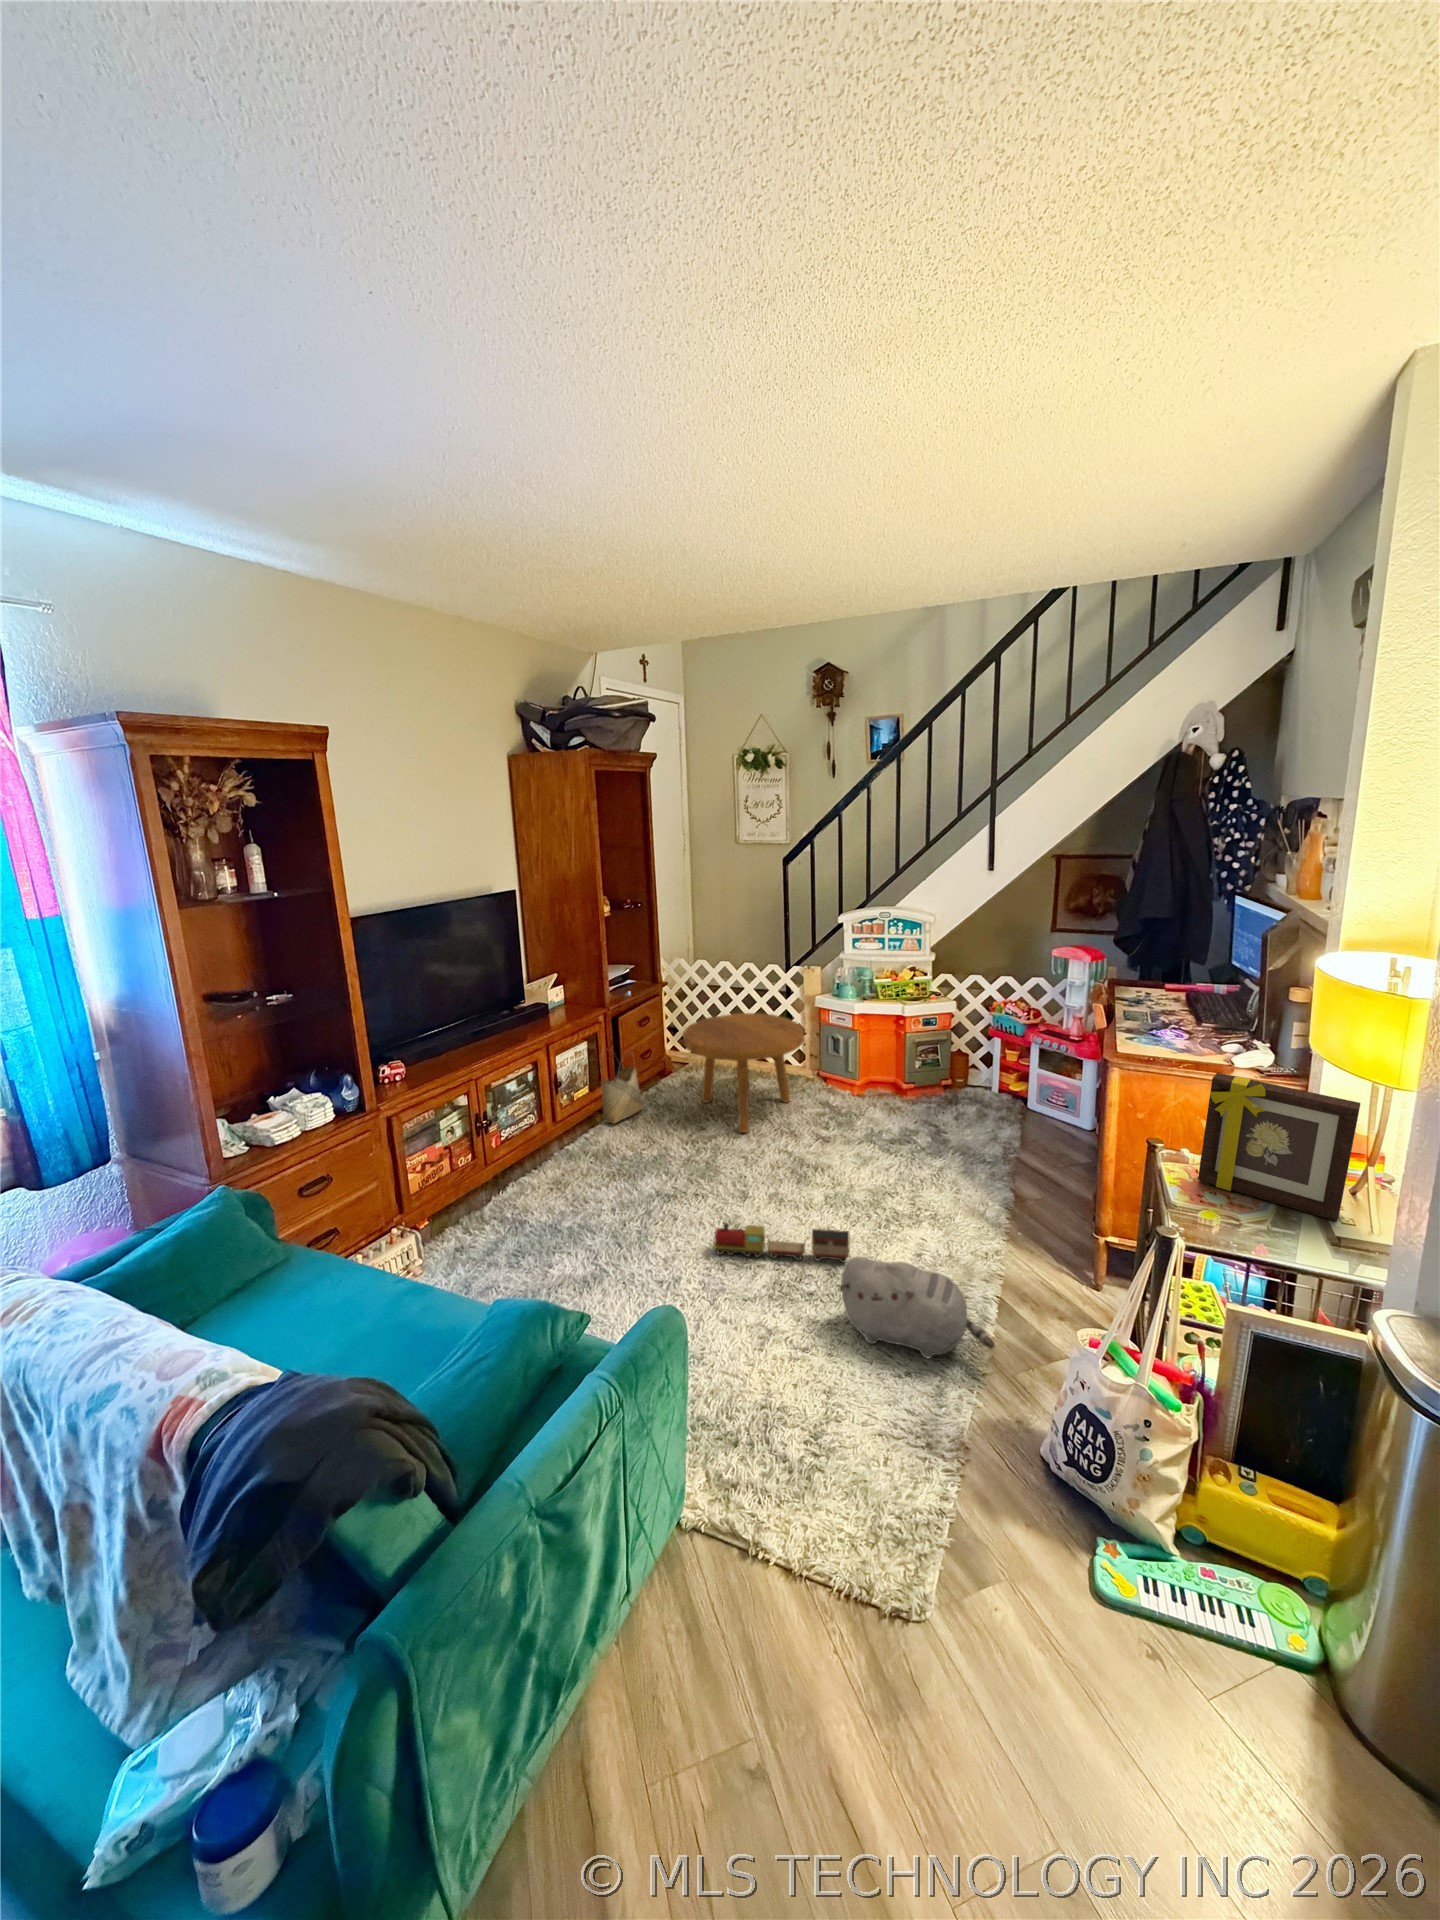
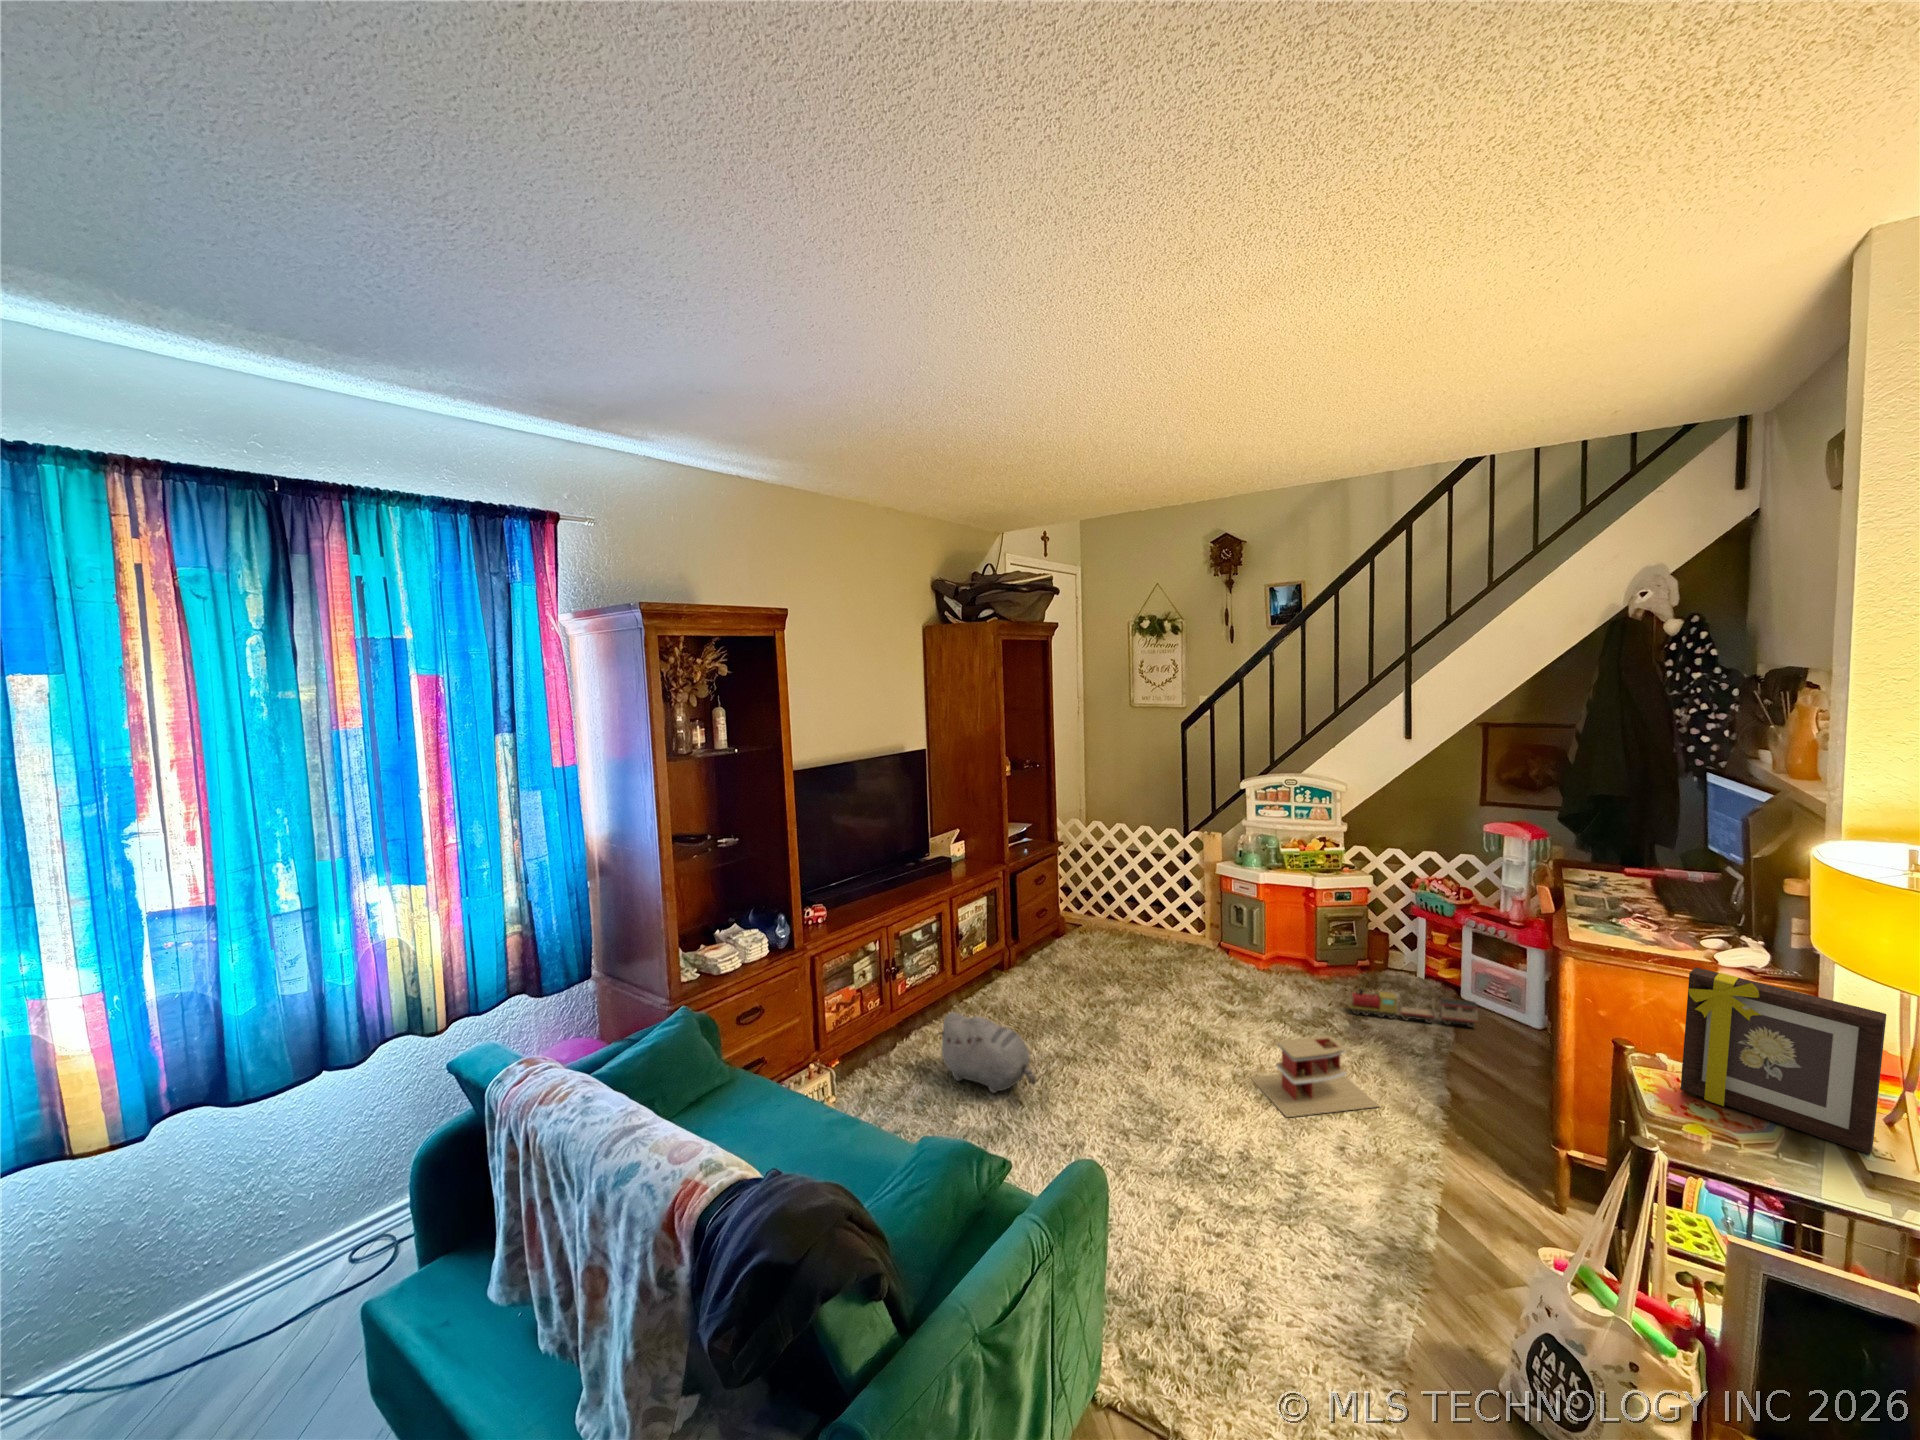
footstool: present [683,1013,804,1133] -> none [1079,875,1206,1000]
woven basket: present [601,1049,643,1123] -> none [997,904,1038,980]
toy house: none [839,1153,954,1231] -> present [1251,1035,1379,1117]
toy train: present [713,1223,850,1263] -> present [1349,989,1478,1027]
plush toy: present [840,1257,995,1358] -> present [937,1012,1036,1093]

